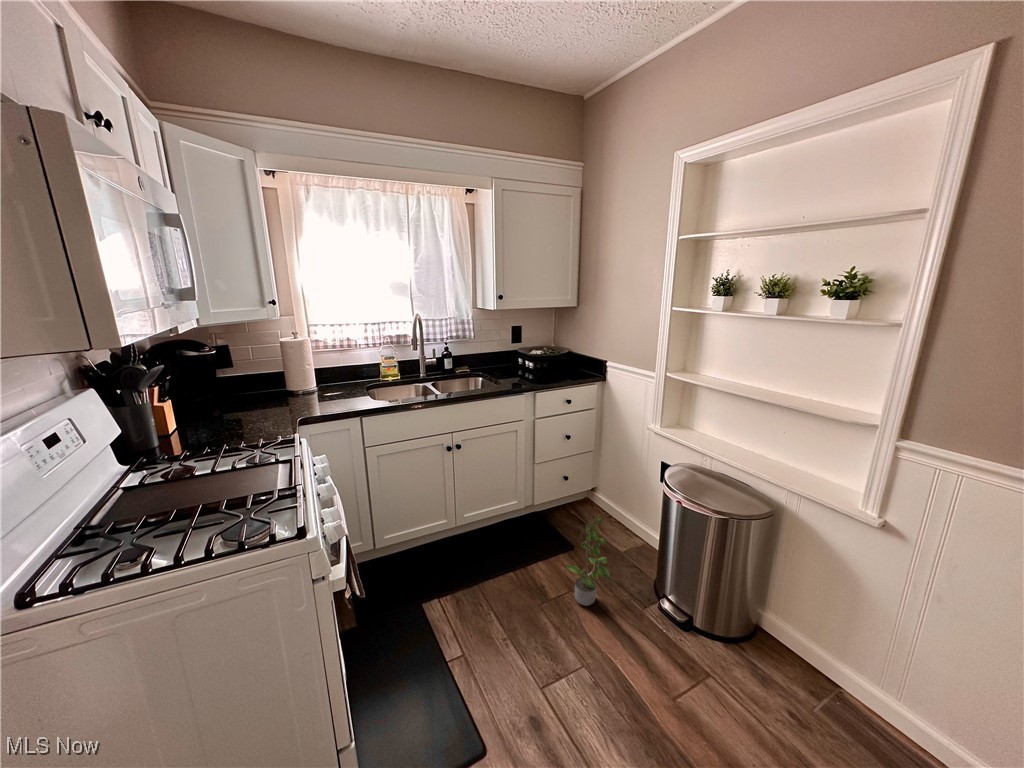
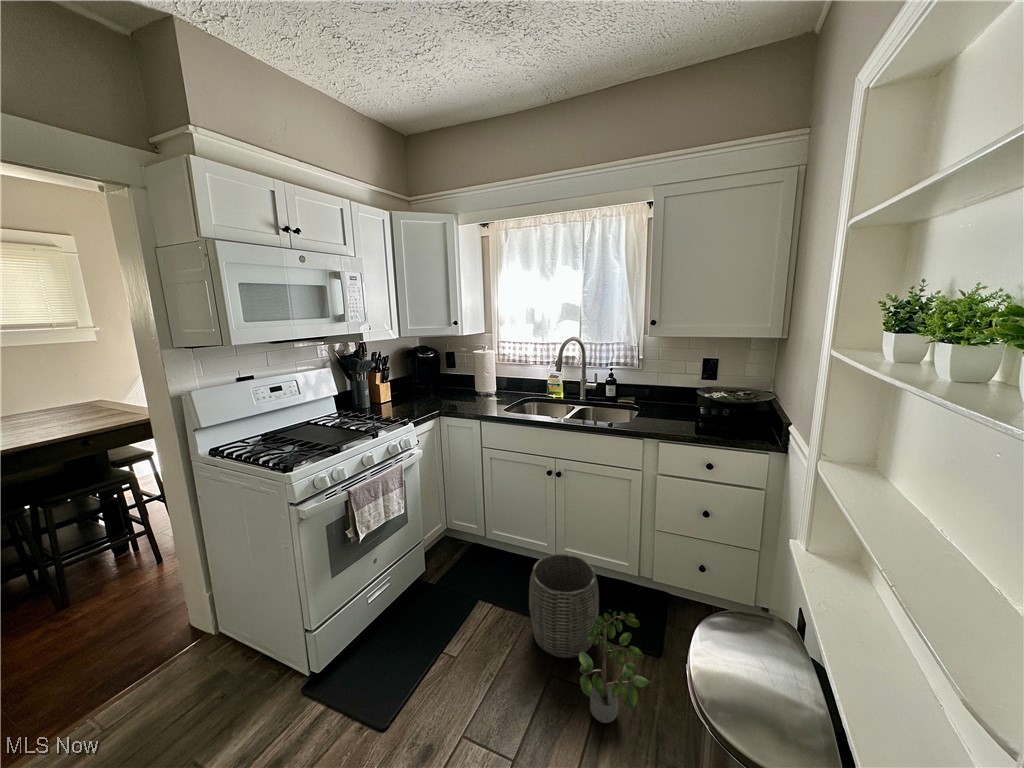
woven basket: none [481,508,542,595] -> present [529,554,599,658]

